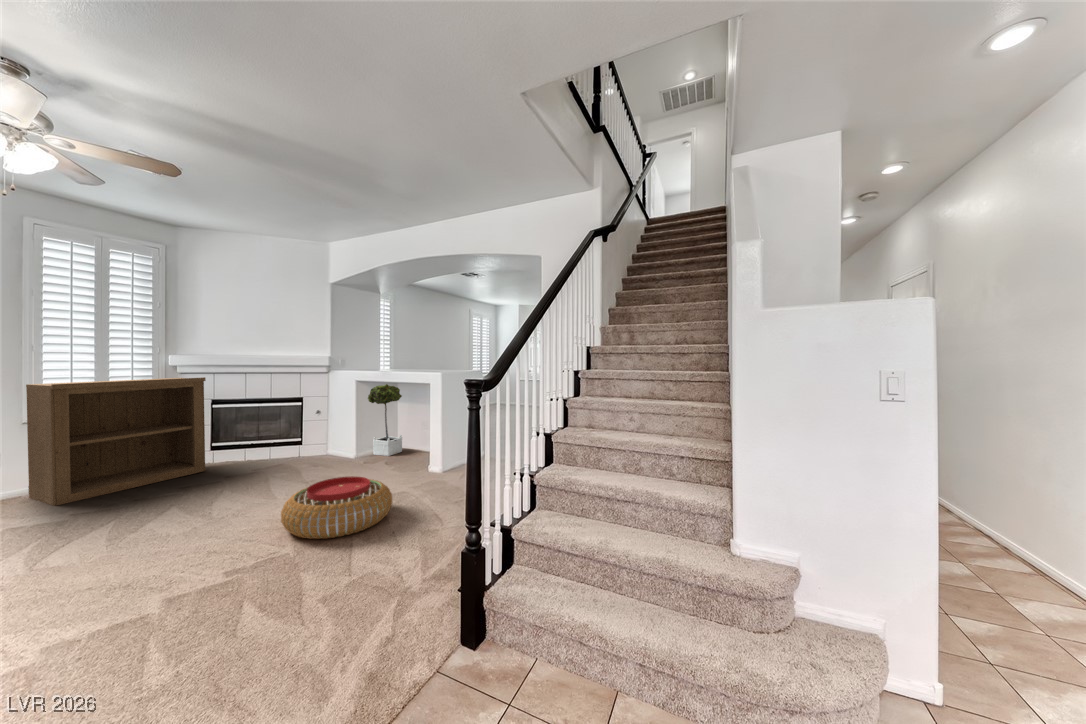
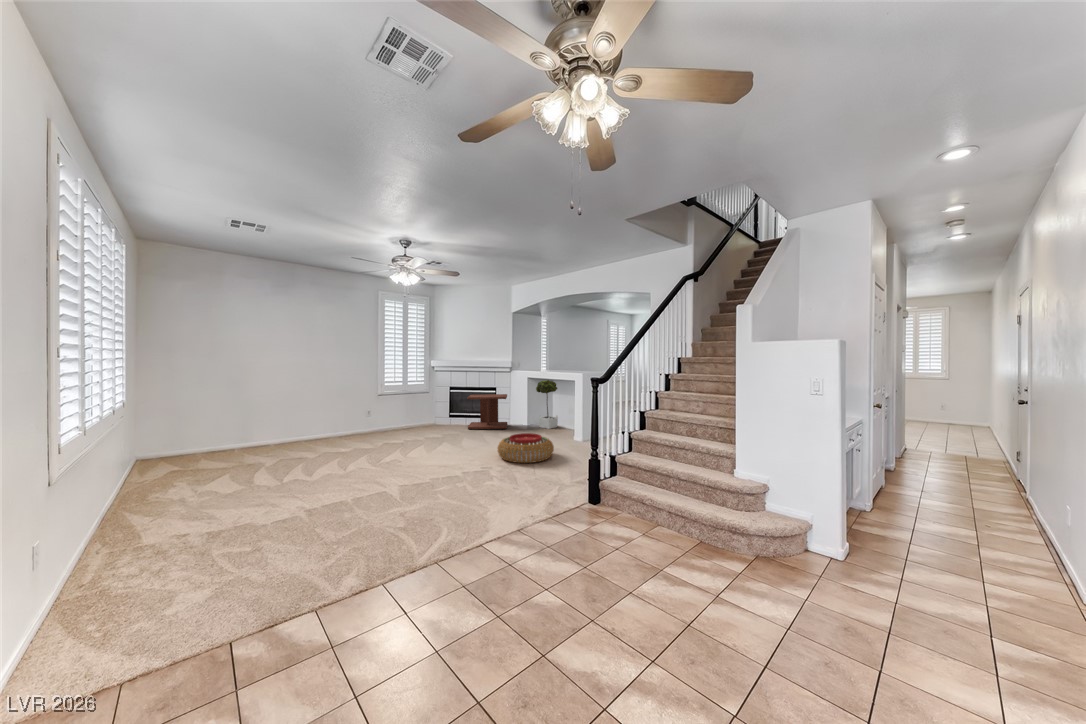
bookshelf: present [26,377,206,506] -> none [378,373,449,438]
side table: none [243,408,321,469] -> present [467,394,507,429]

